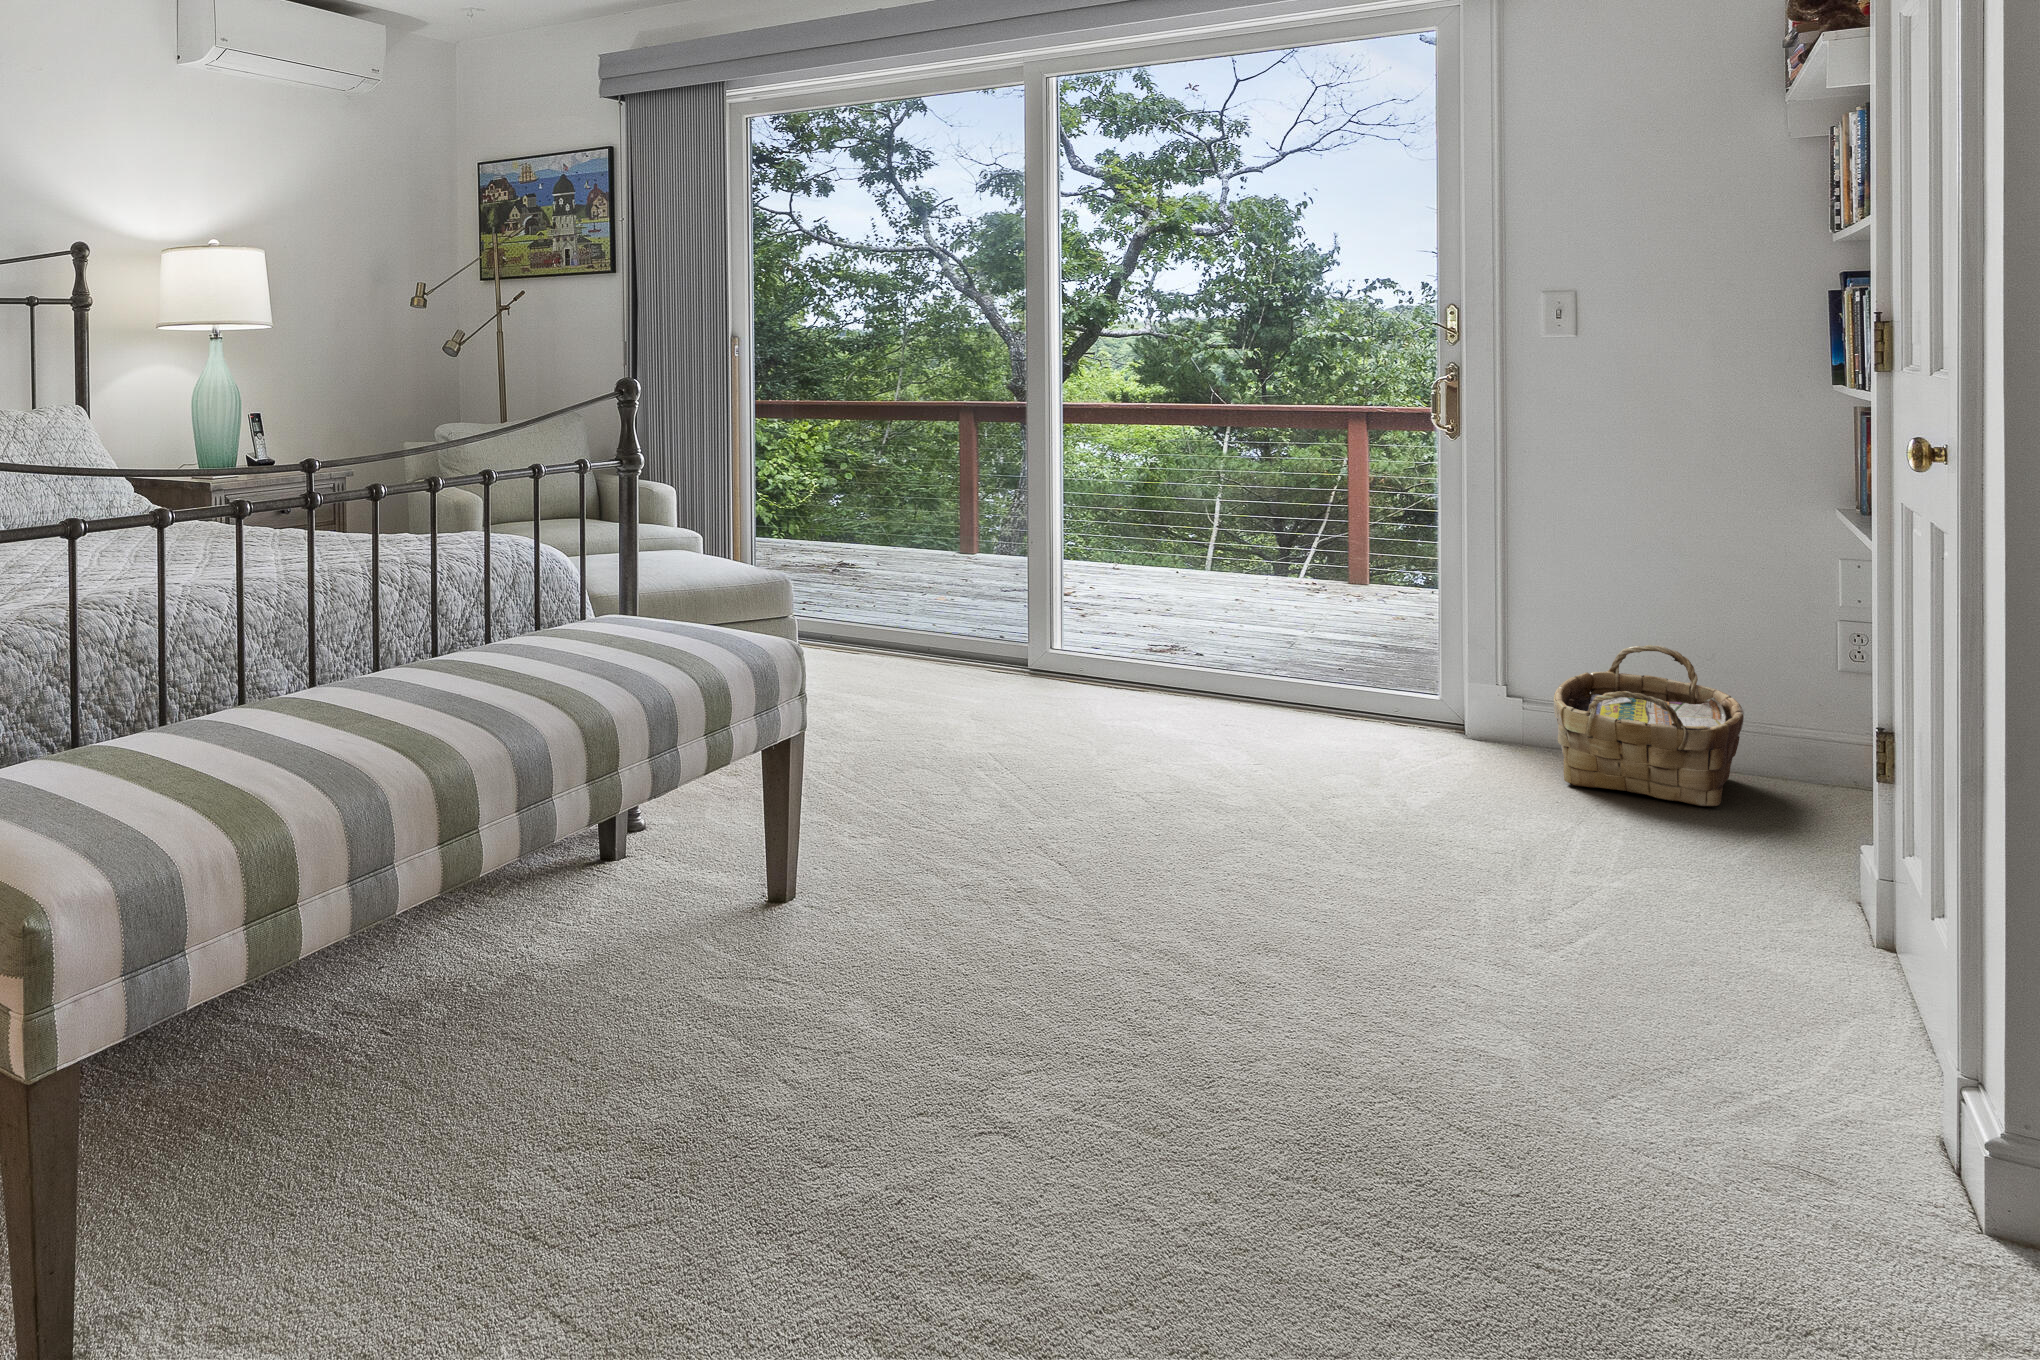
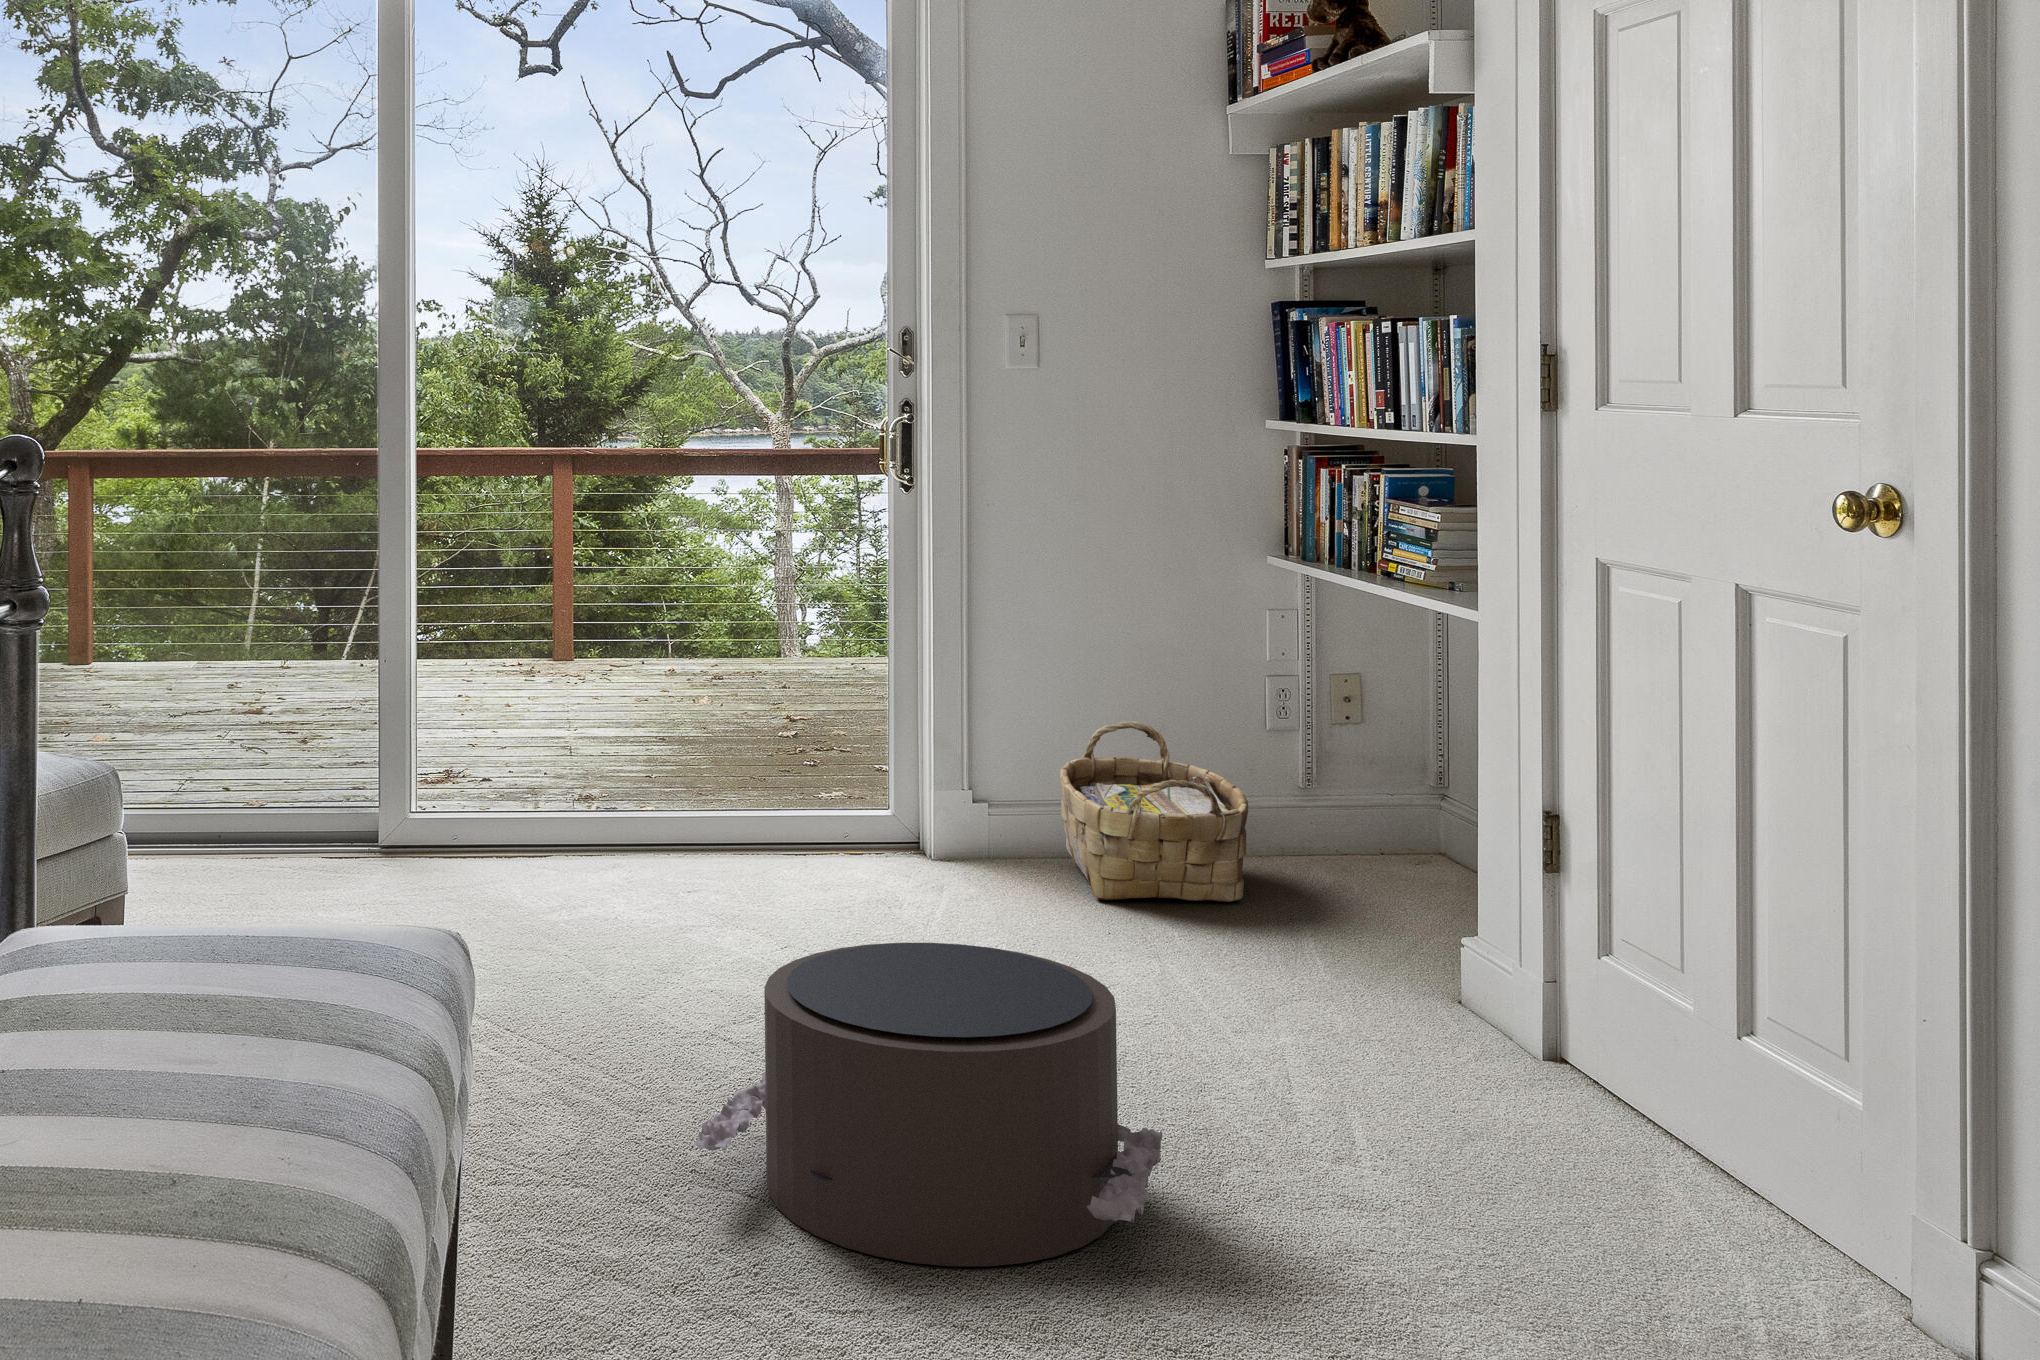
pouf: none [974,739,1289,938] -> present [694,943,1162,1266]

